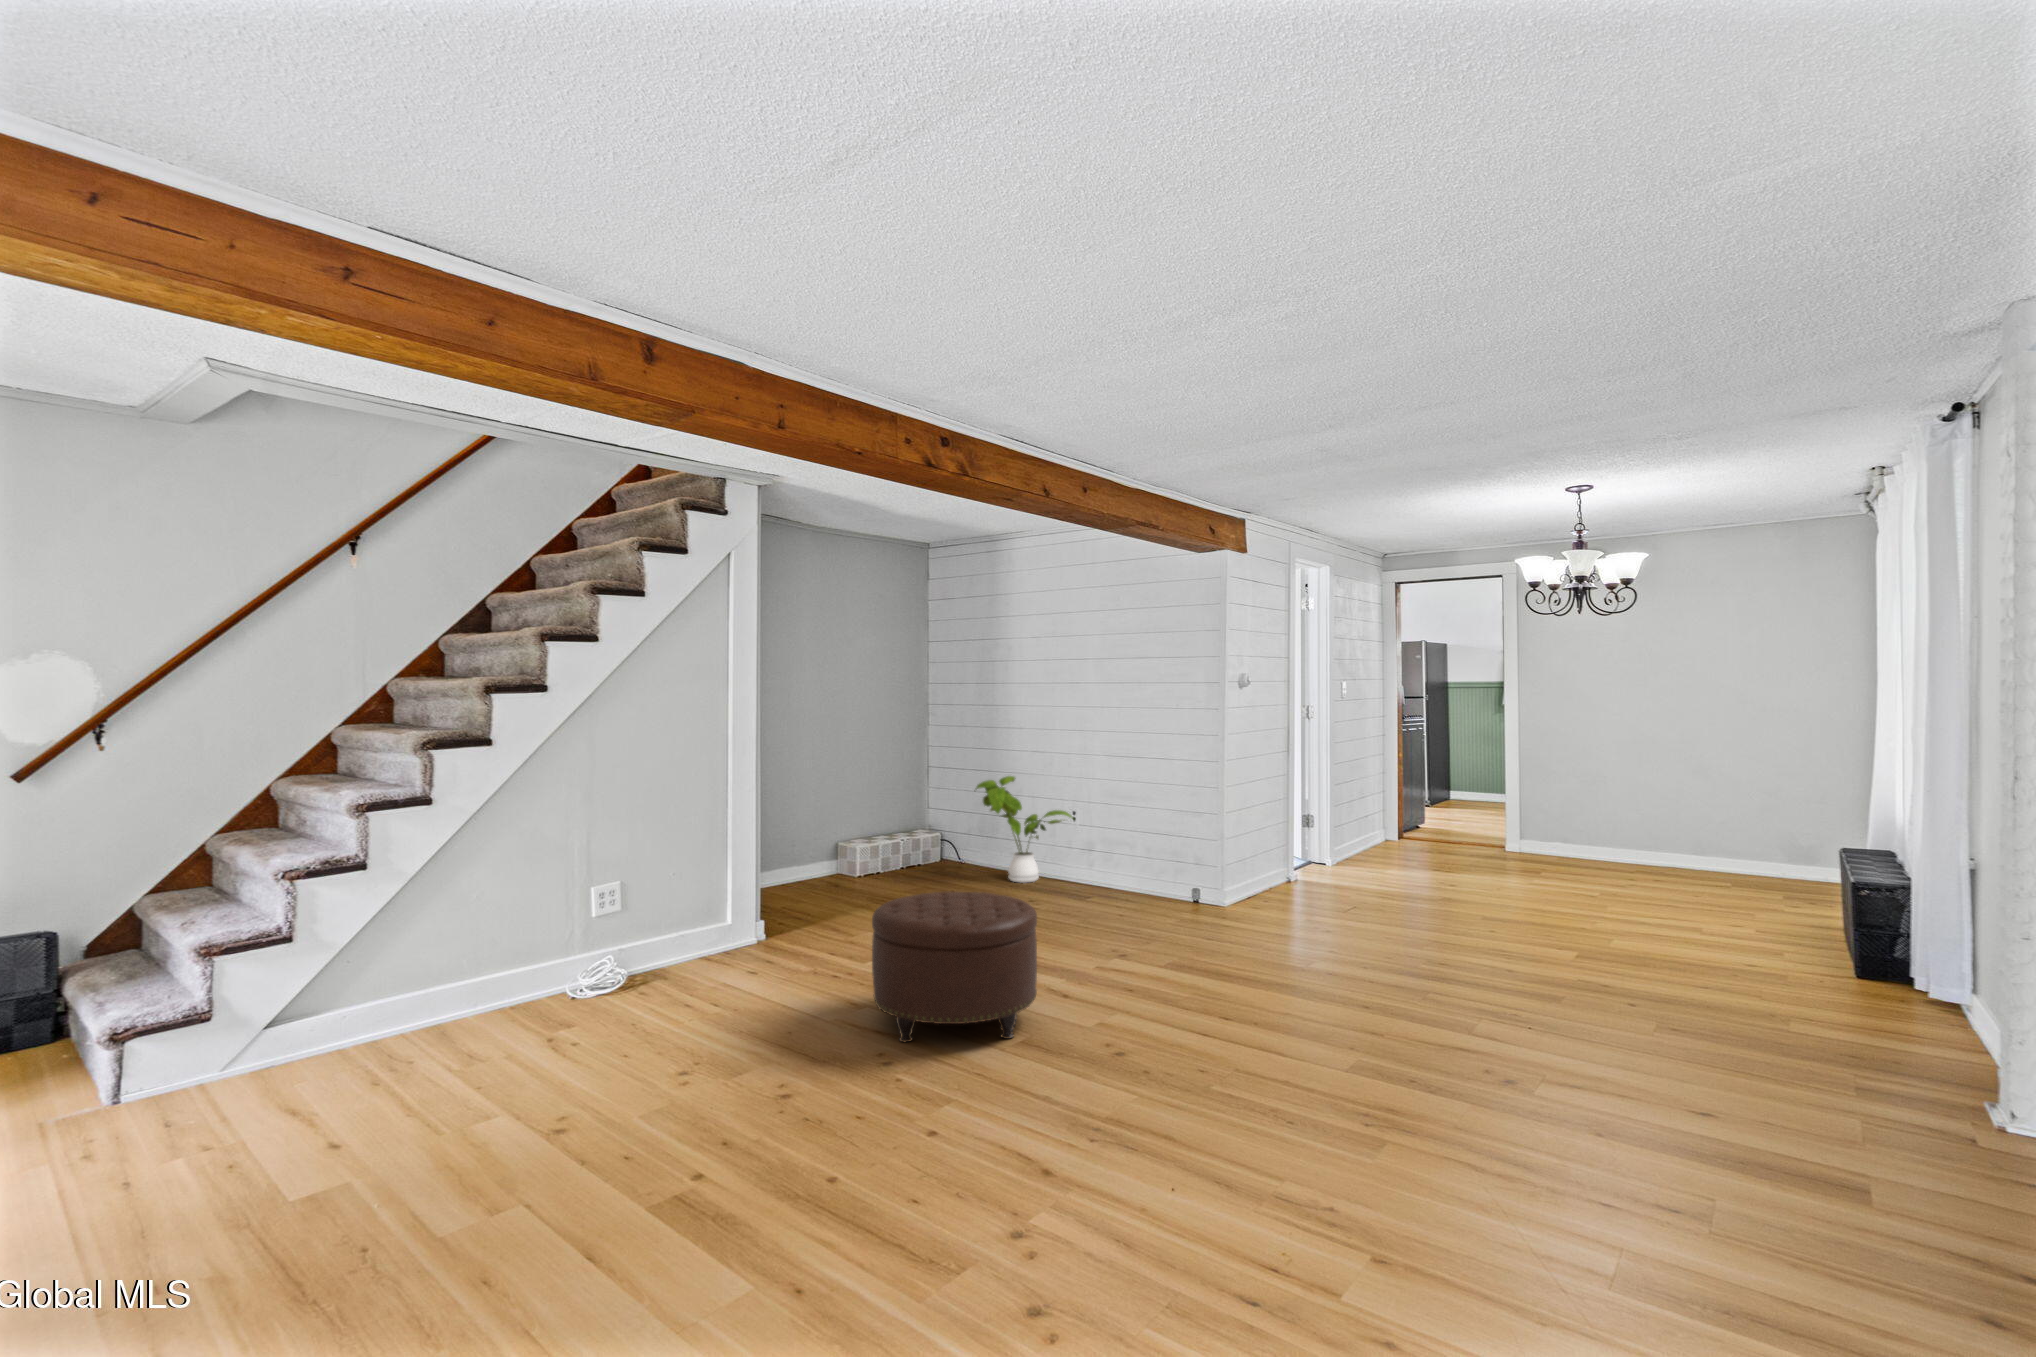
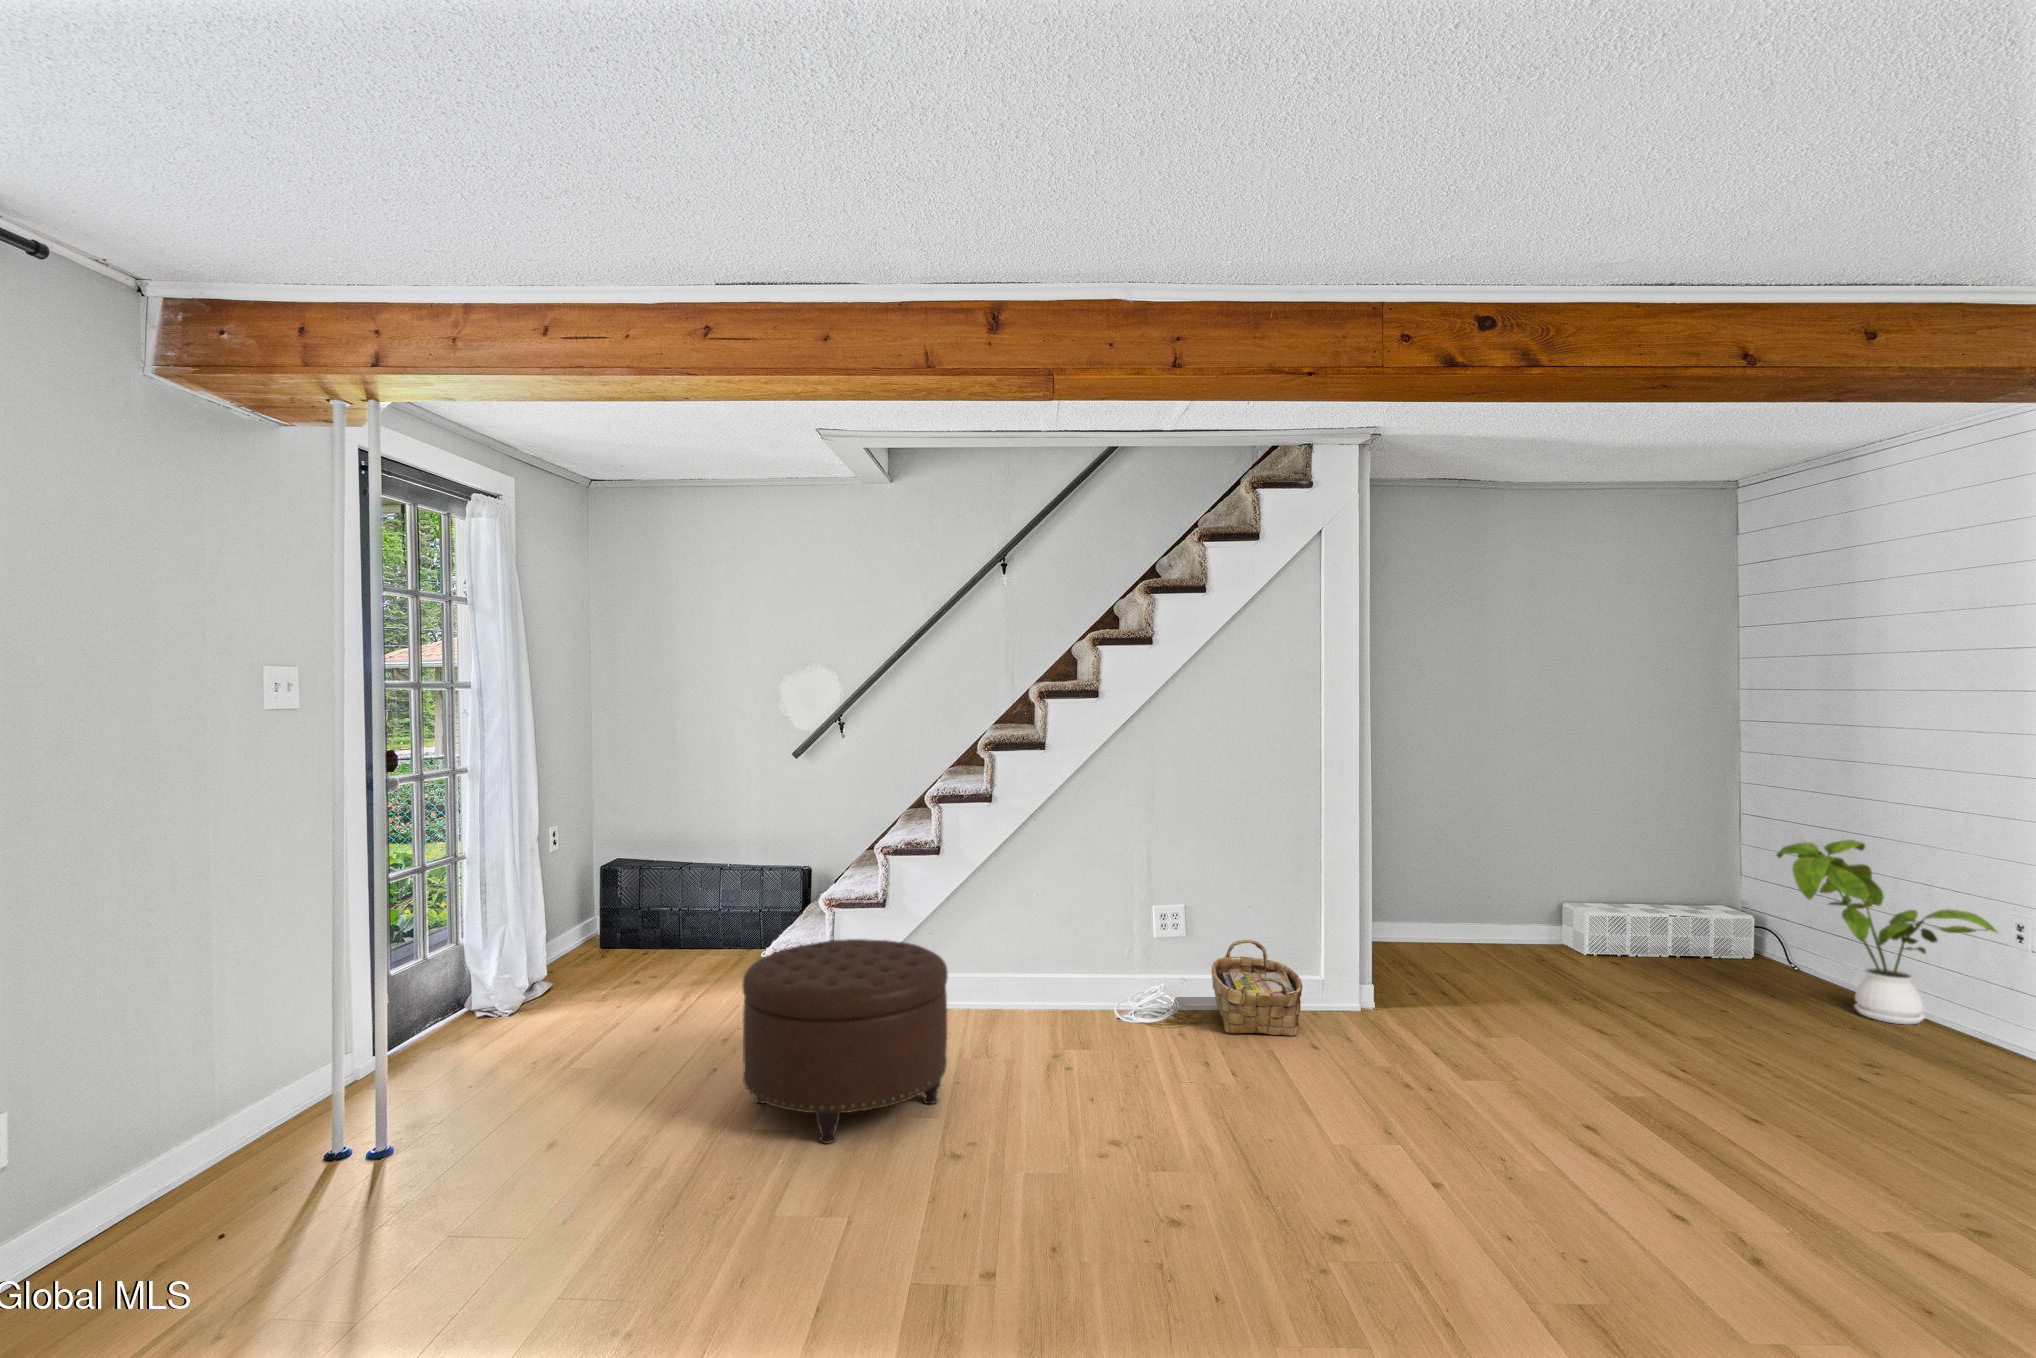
ottoman: present [872,892,1037,1042] -> present [743,939,948,1144]
woven basket: none [650,903,739,984] -> present [1212,940,1302,1036]

